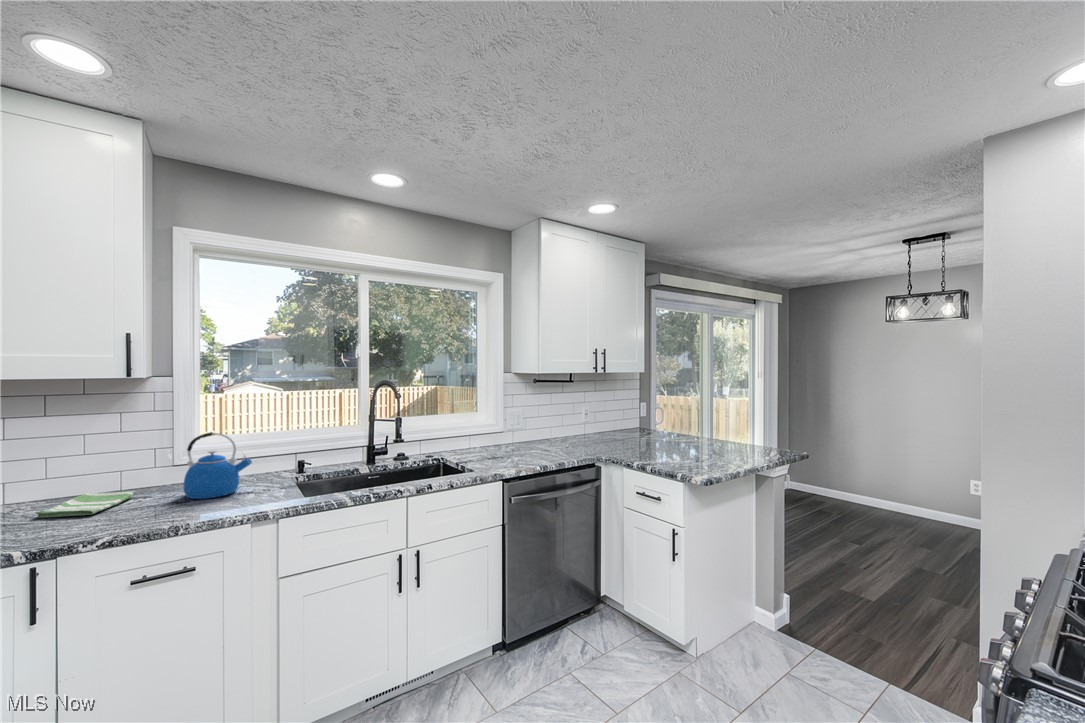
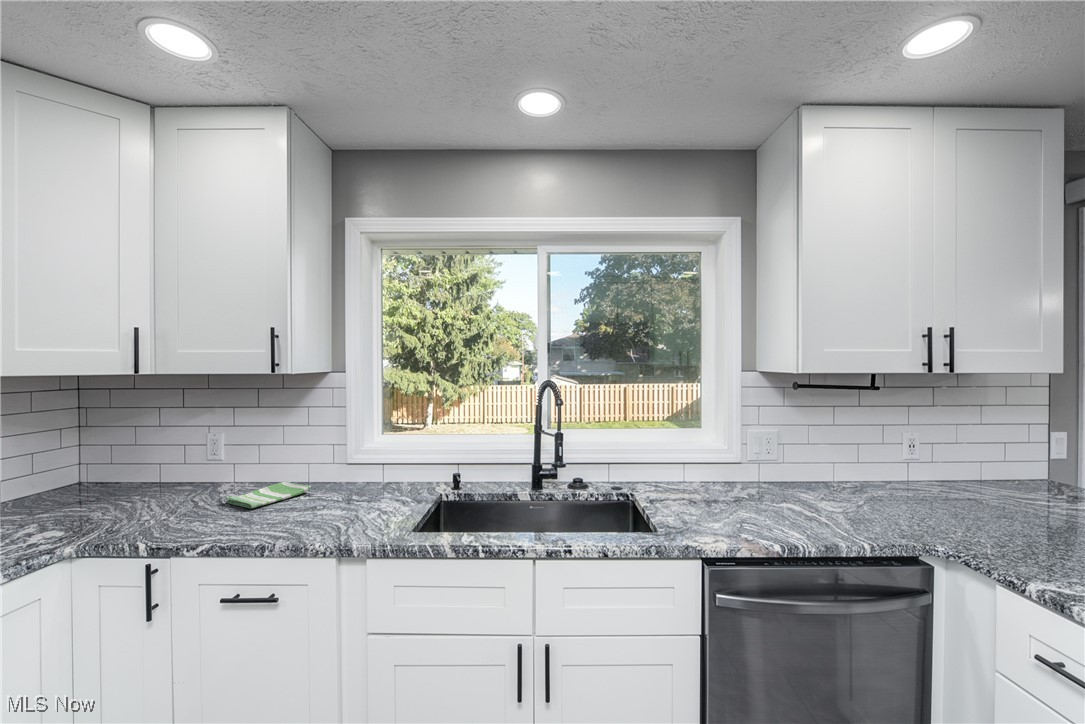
kettle: present [184,432,252,499] -> none [332,435,393,508]

